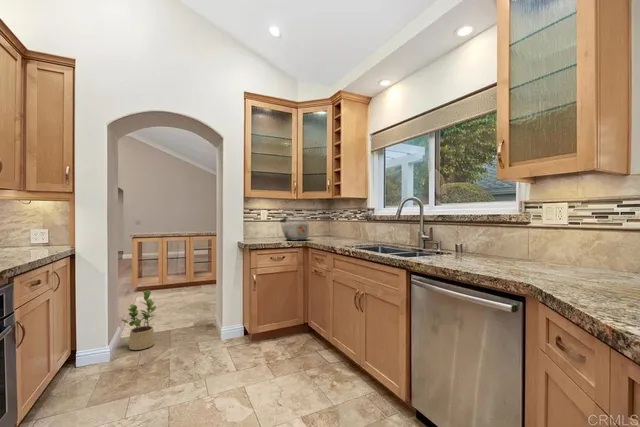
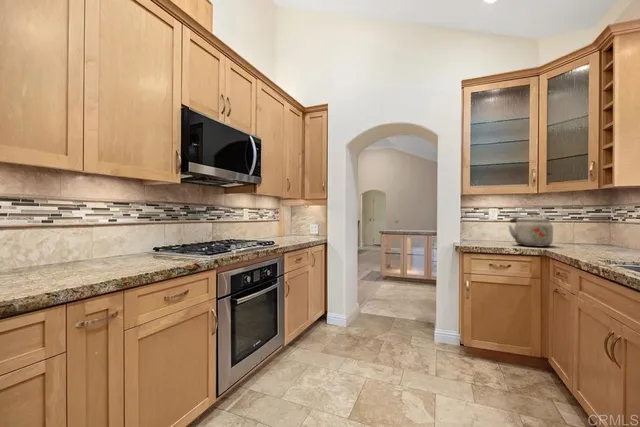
potted plant: present [122,290,156,350] -> none [356,277,381,327]

